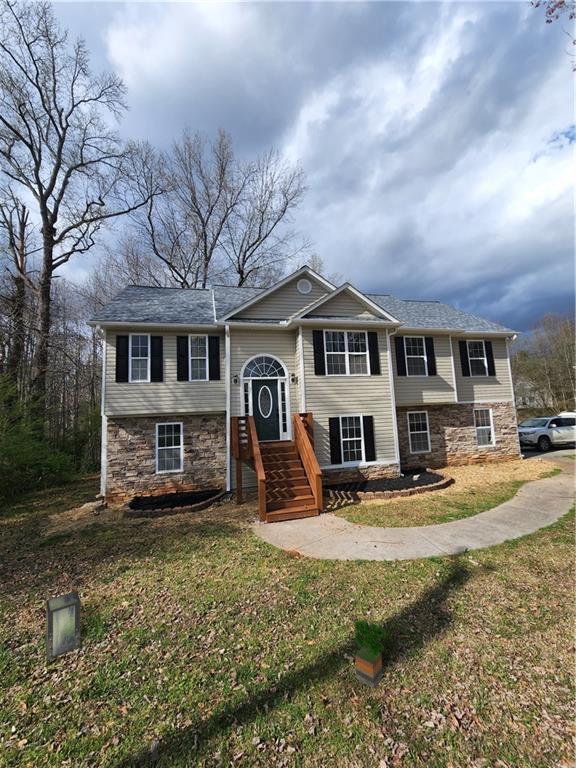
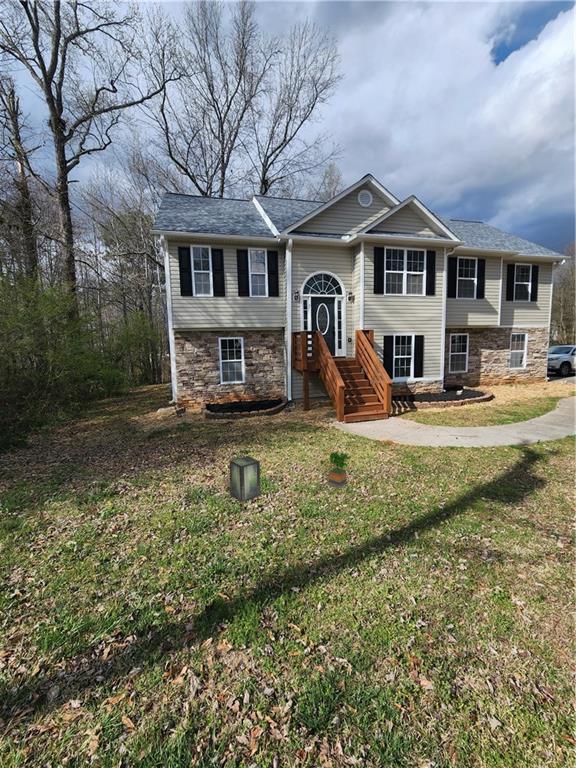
potted tree: present [354,620,386,688] -> present [329,452,350,488]

